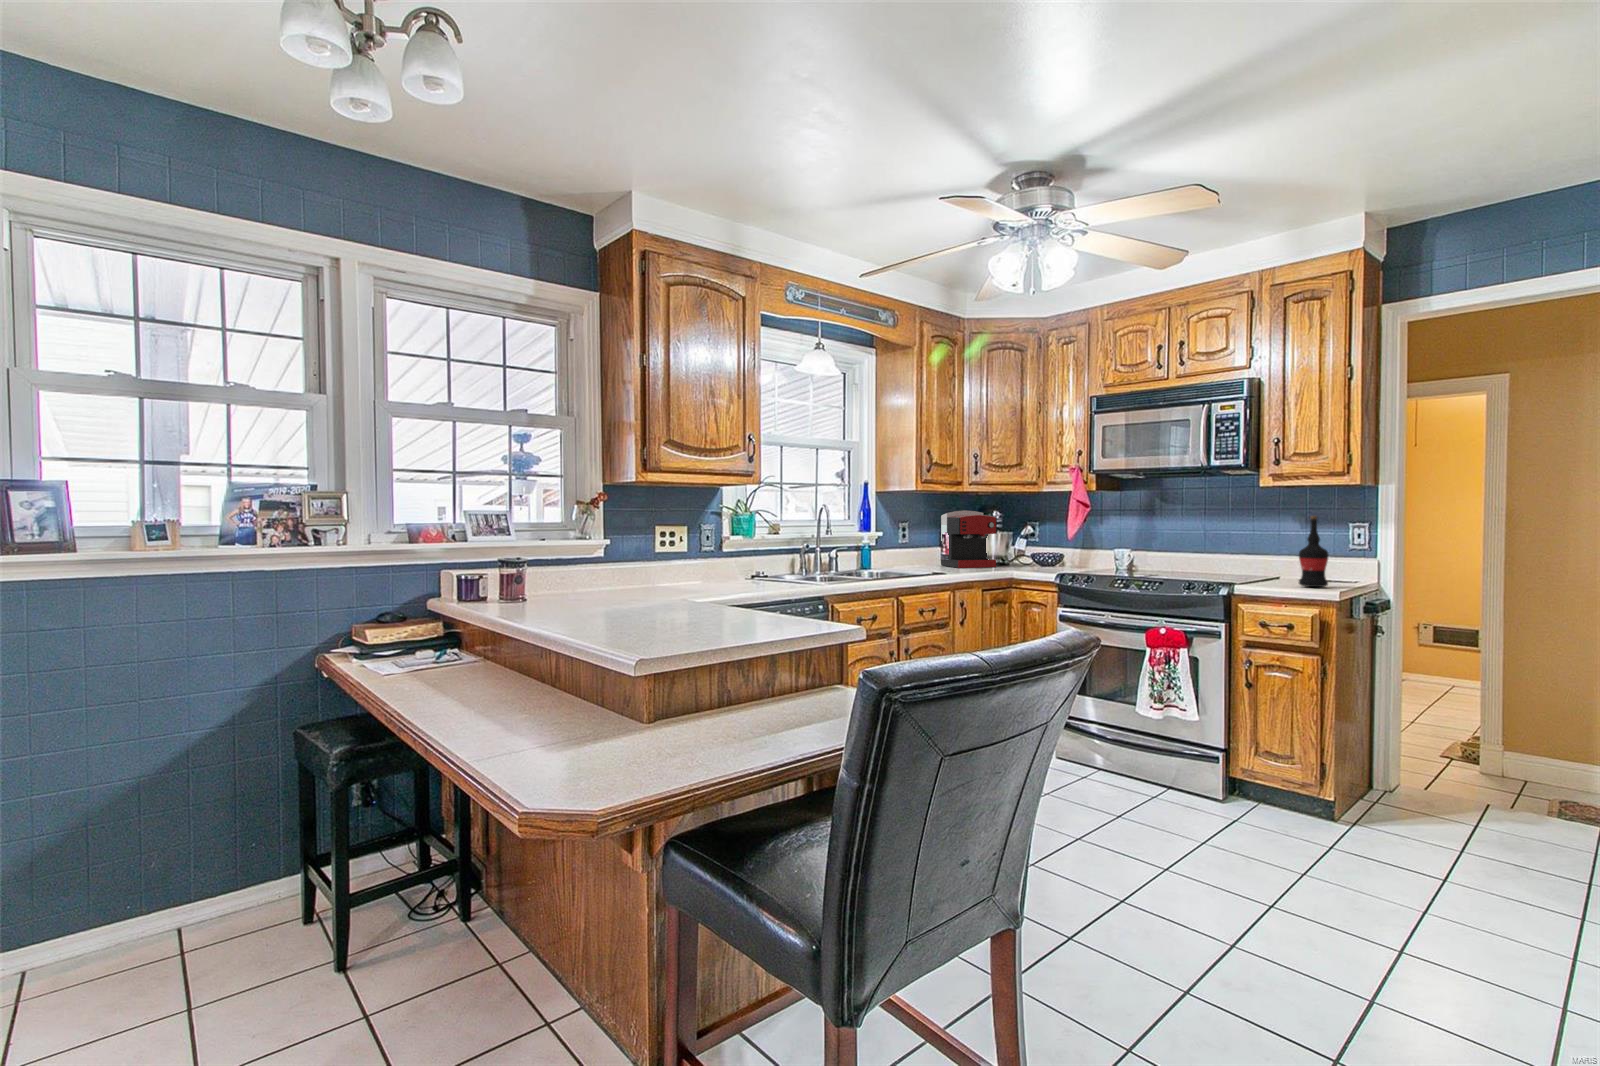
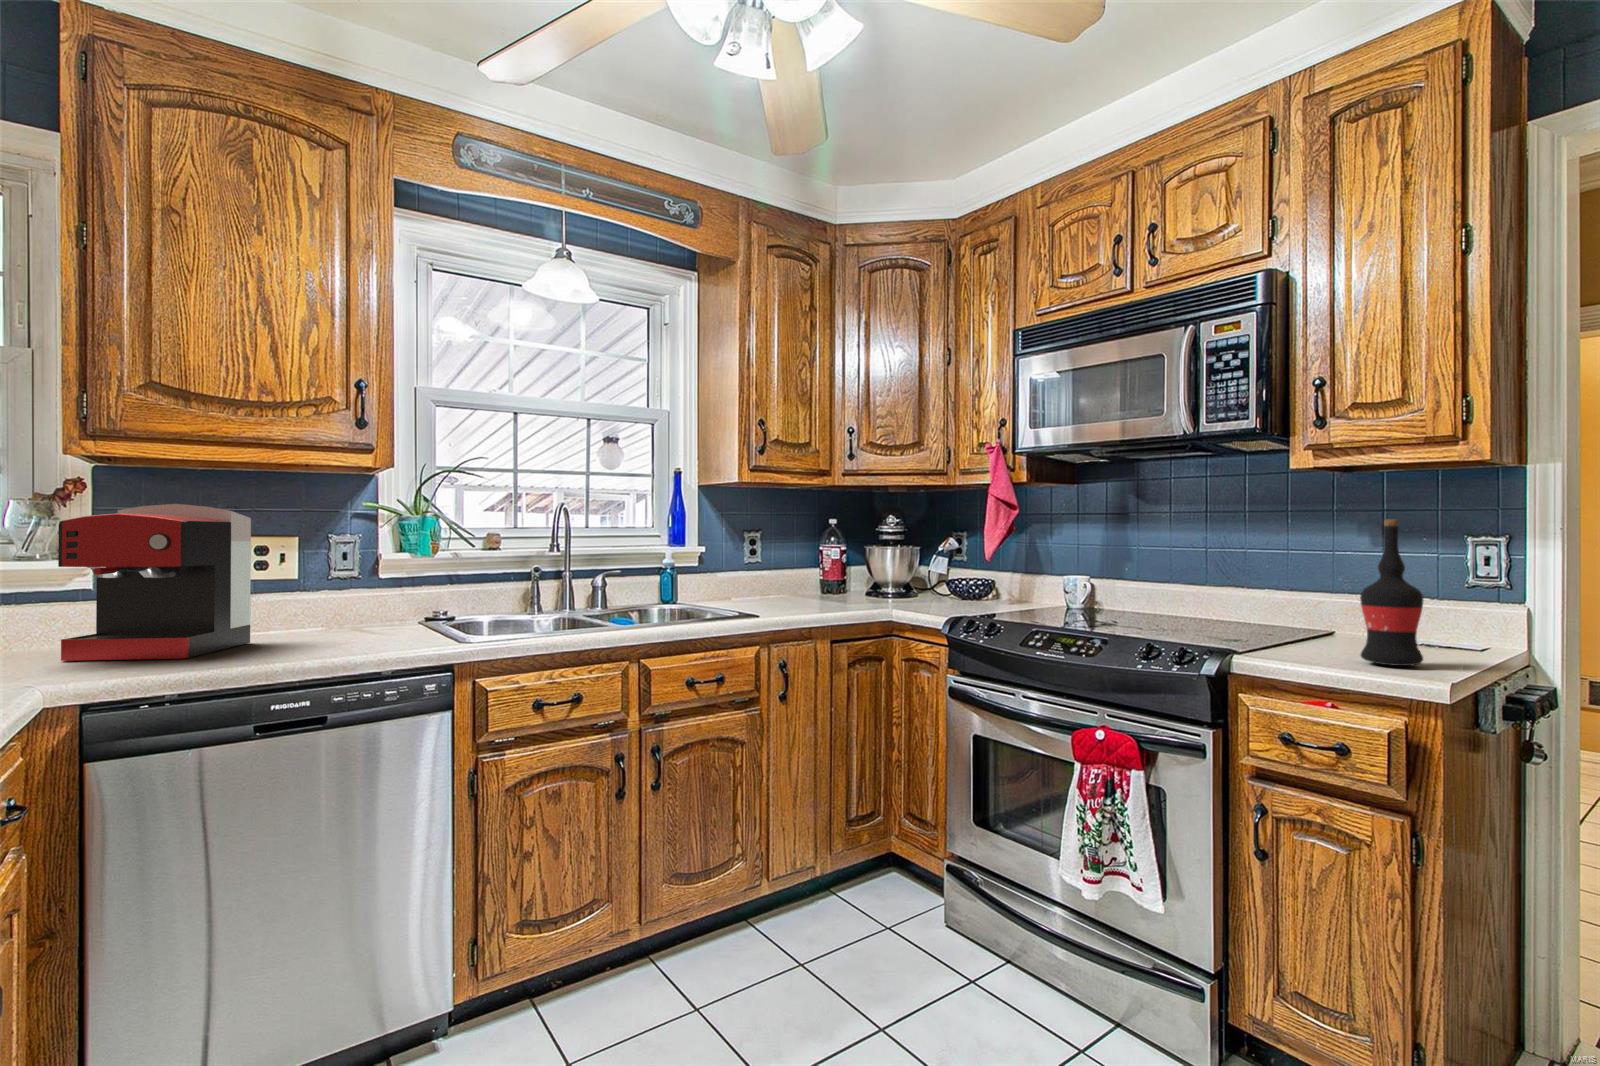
coffee maker: present [941,510,997,568] -> present [58,504,251,661]

